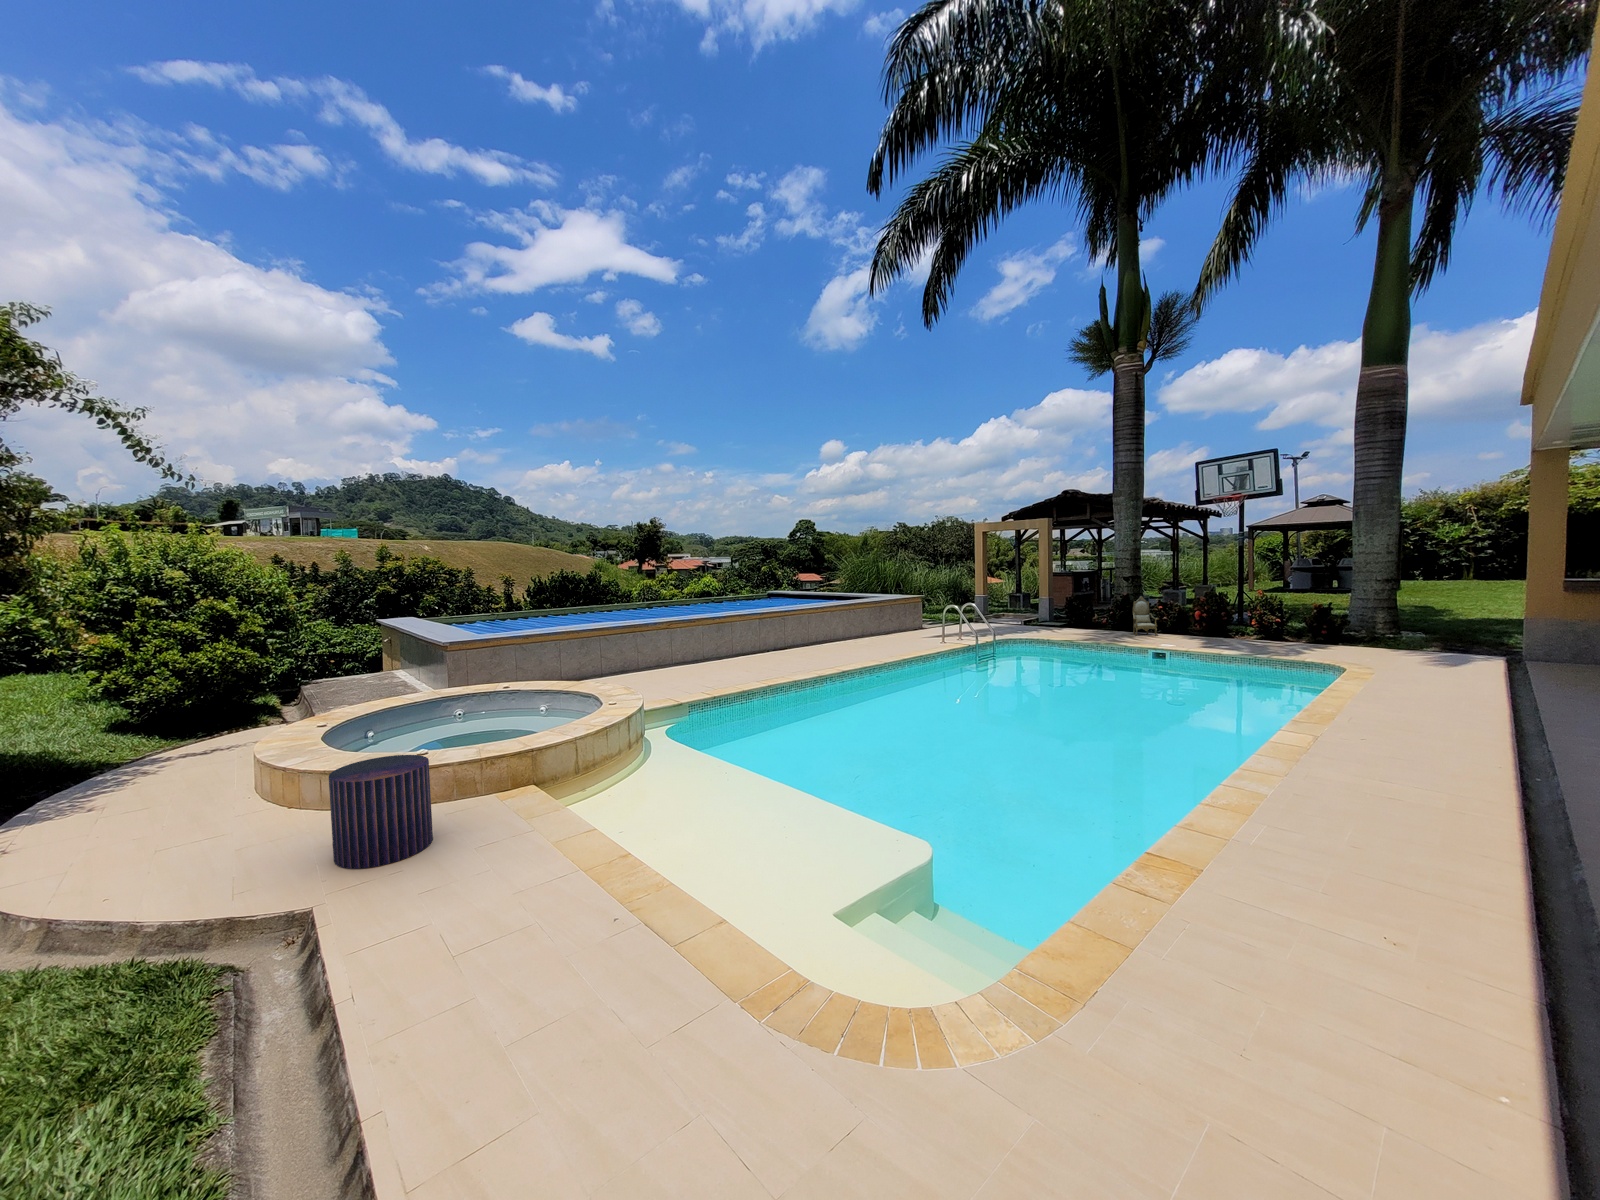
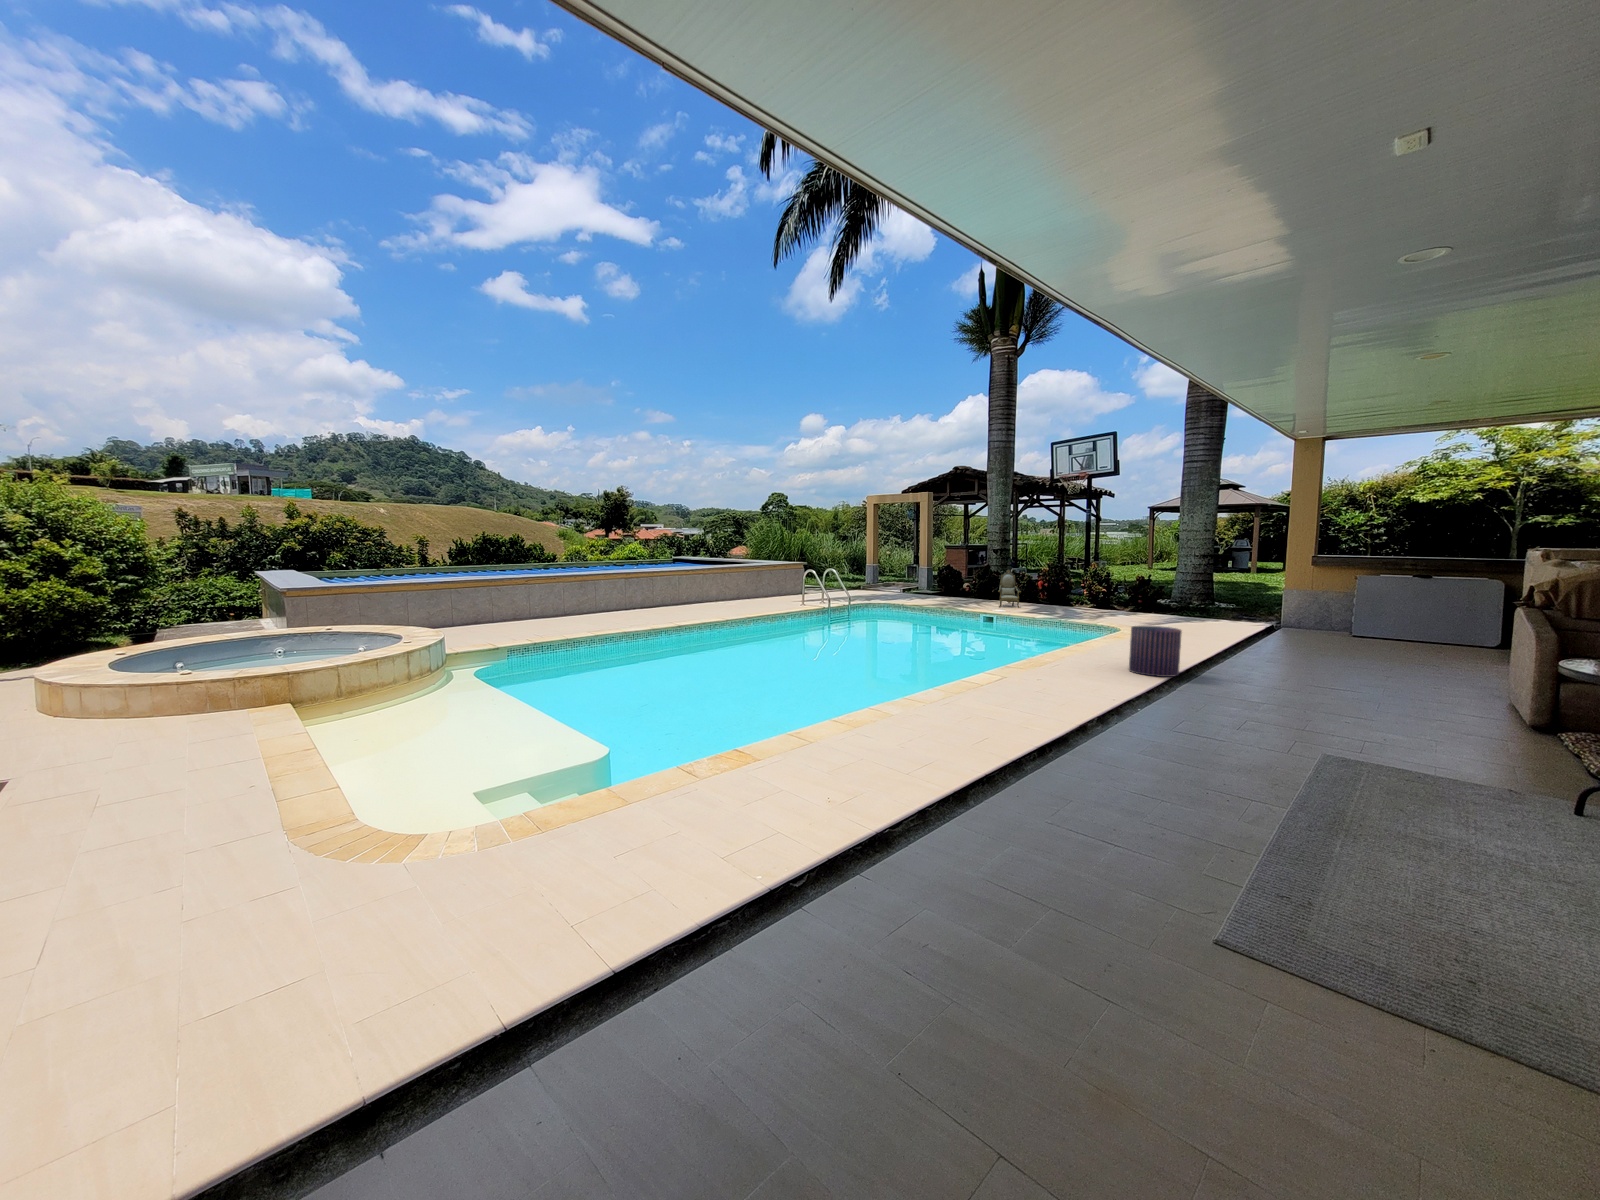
pouf: present [329,755,433,869] -> present [1129,626,1182,677]

